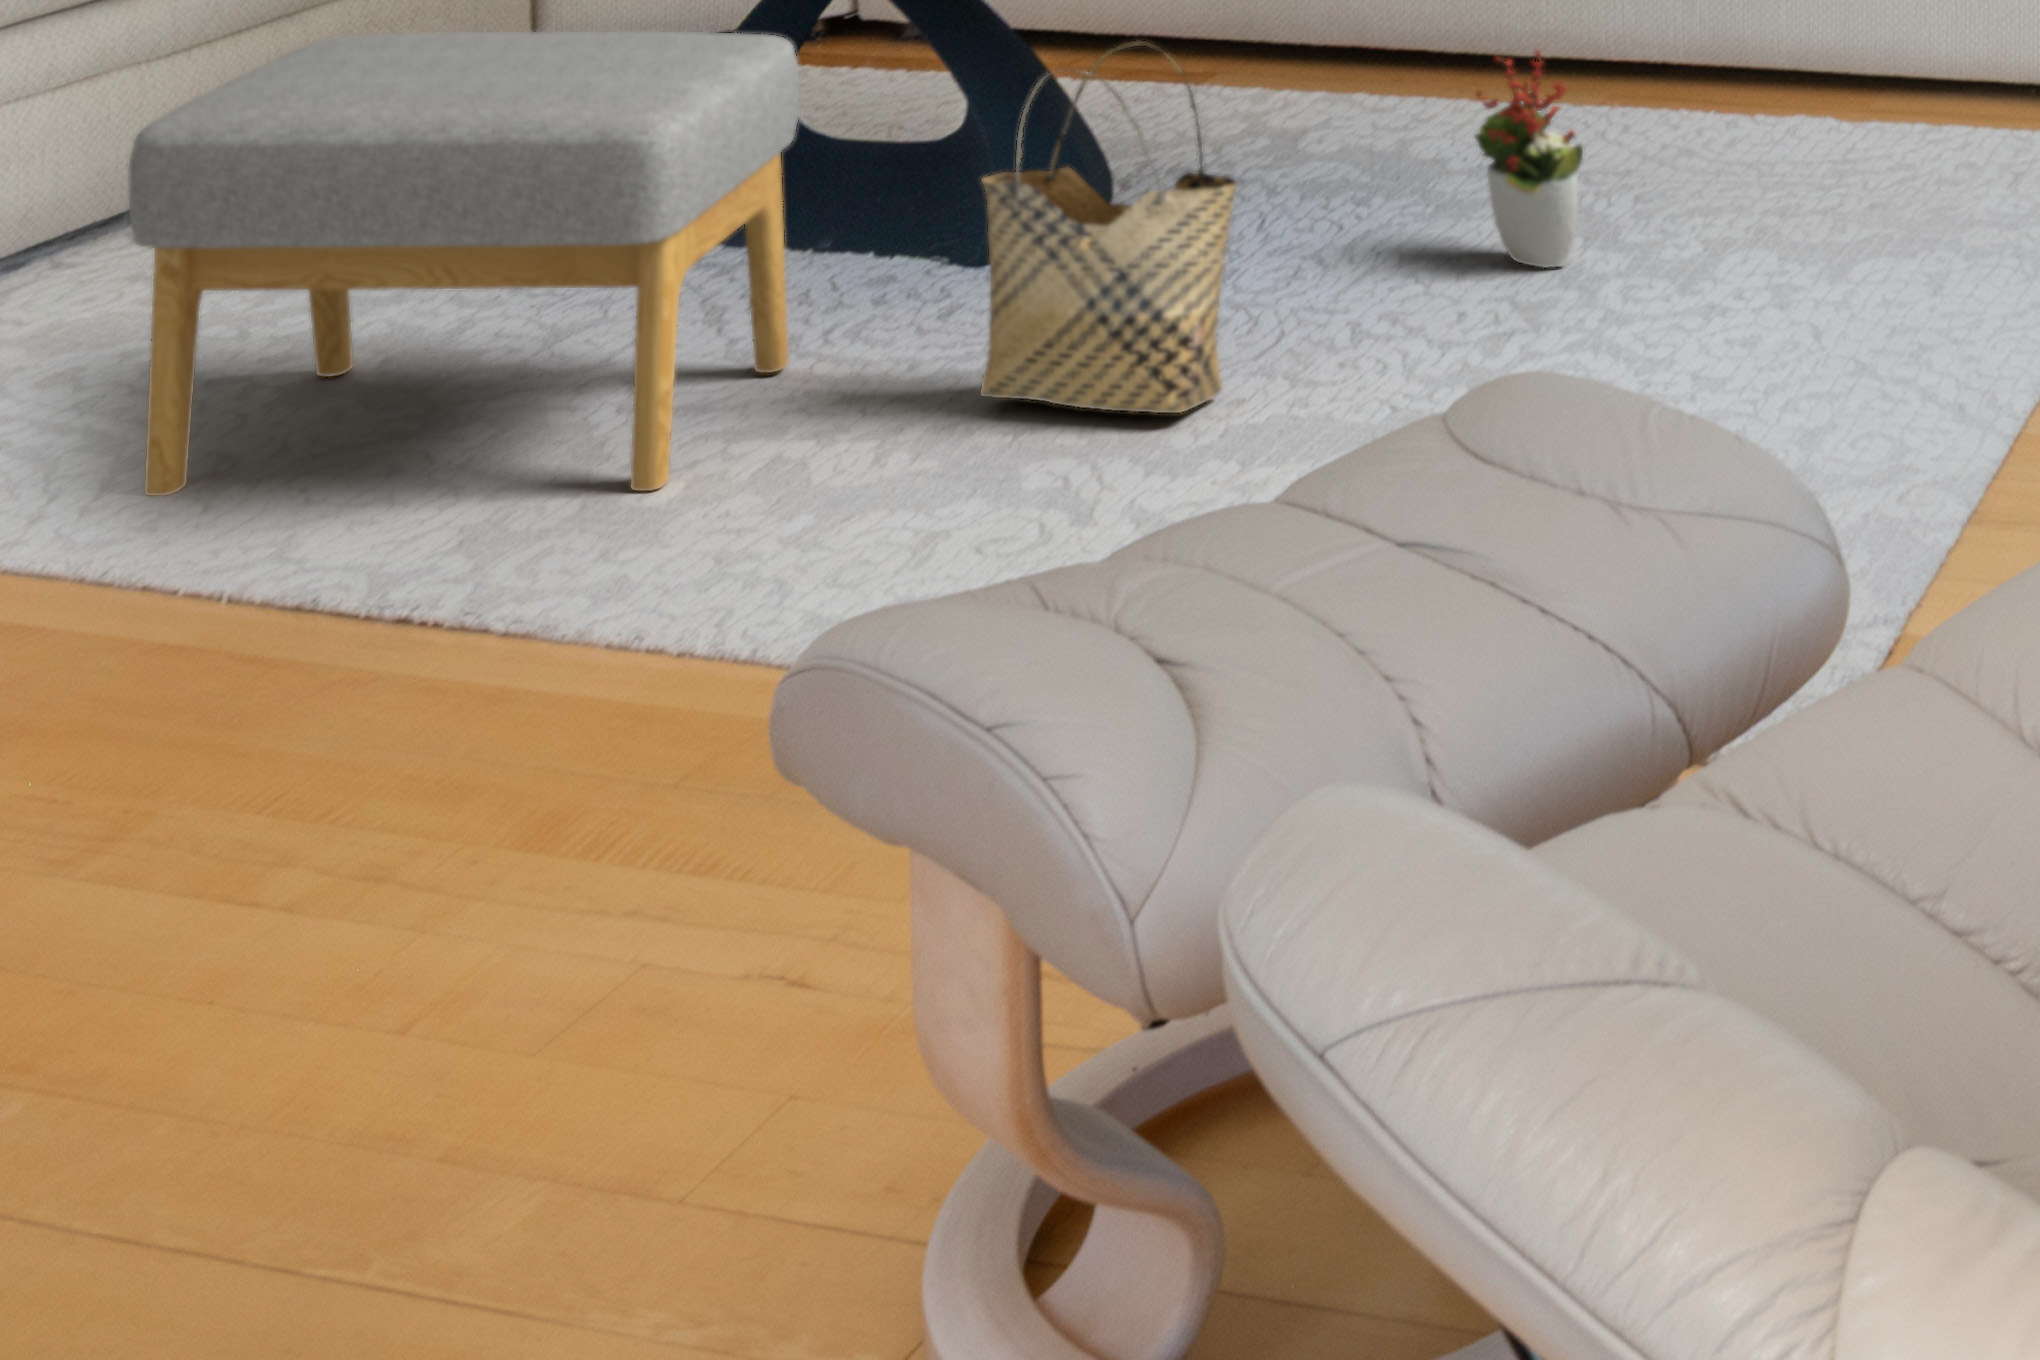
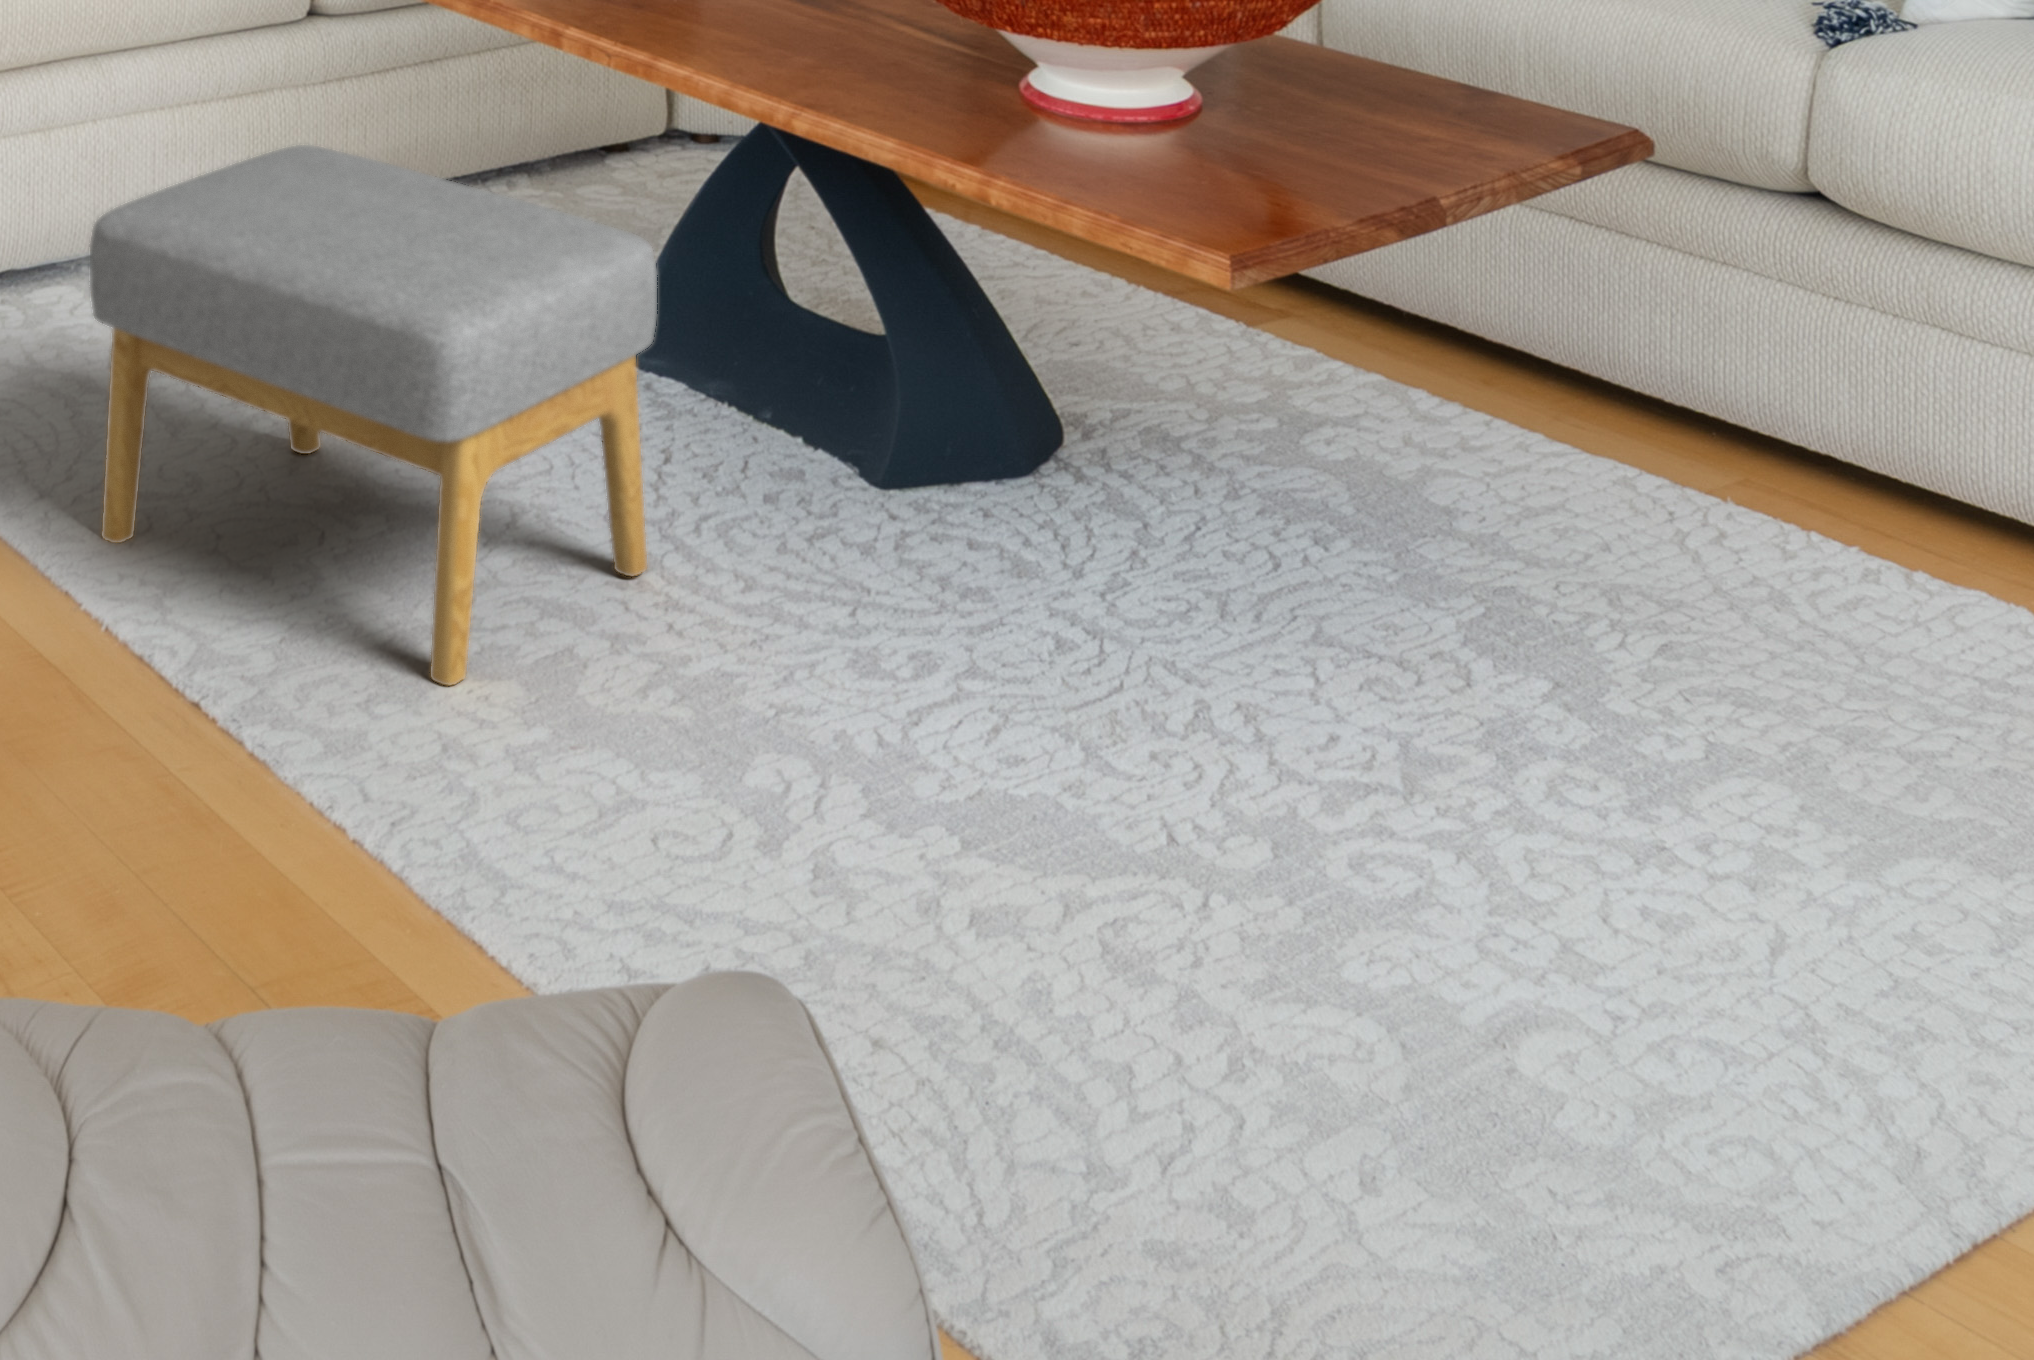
woven basket: present [980,41,1237,413] -> none [780,335,1043,782]
decorative plant: present [1475,50,1583,268] -> none [1415,434,1559,719]

